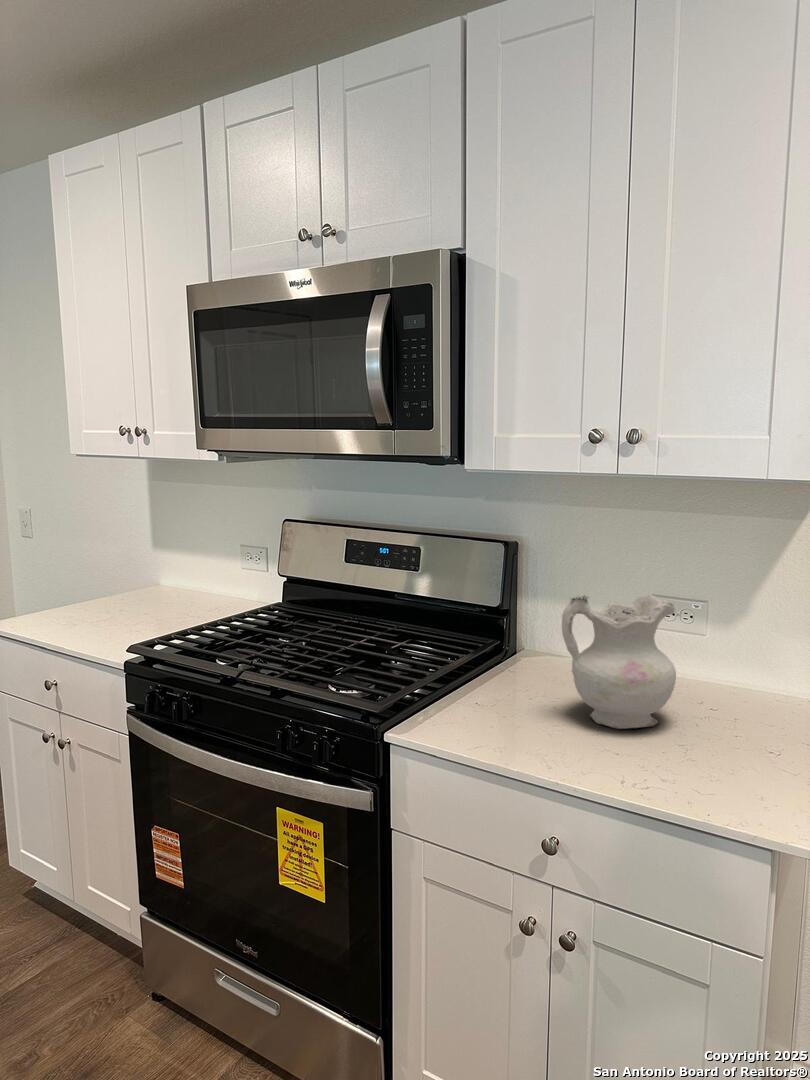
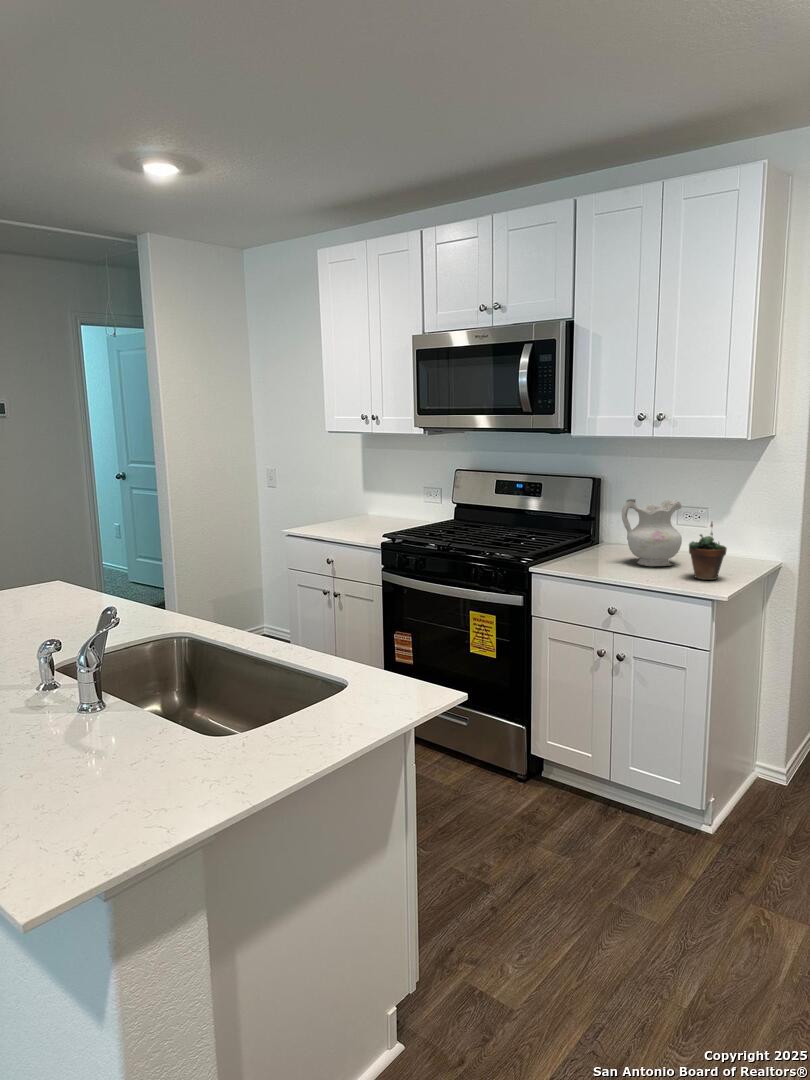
succulent plant: none [701,654,779,777] -> present [689,522,727,580]

